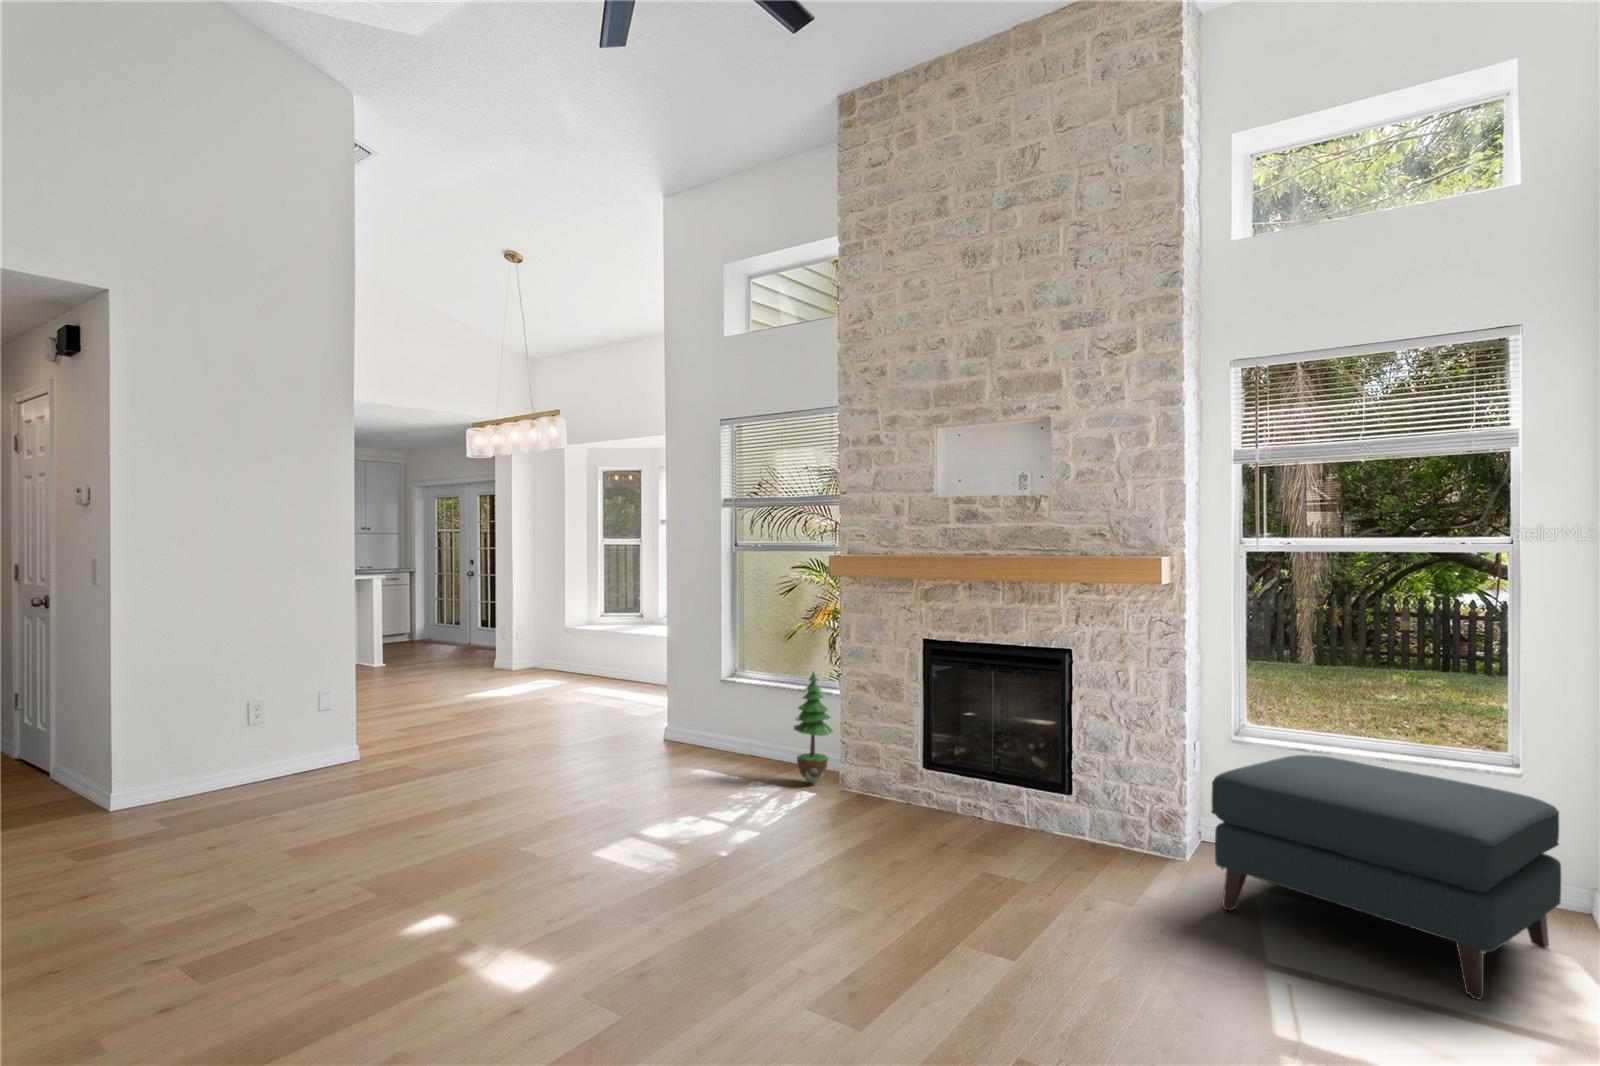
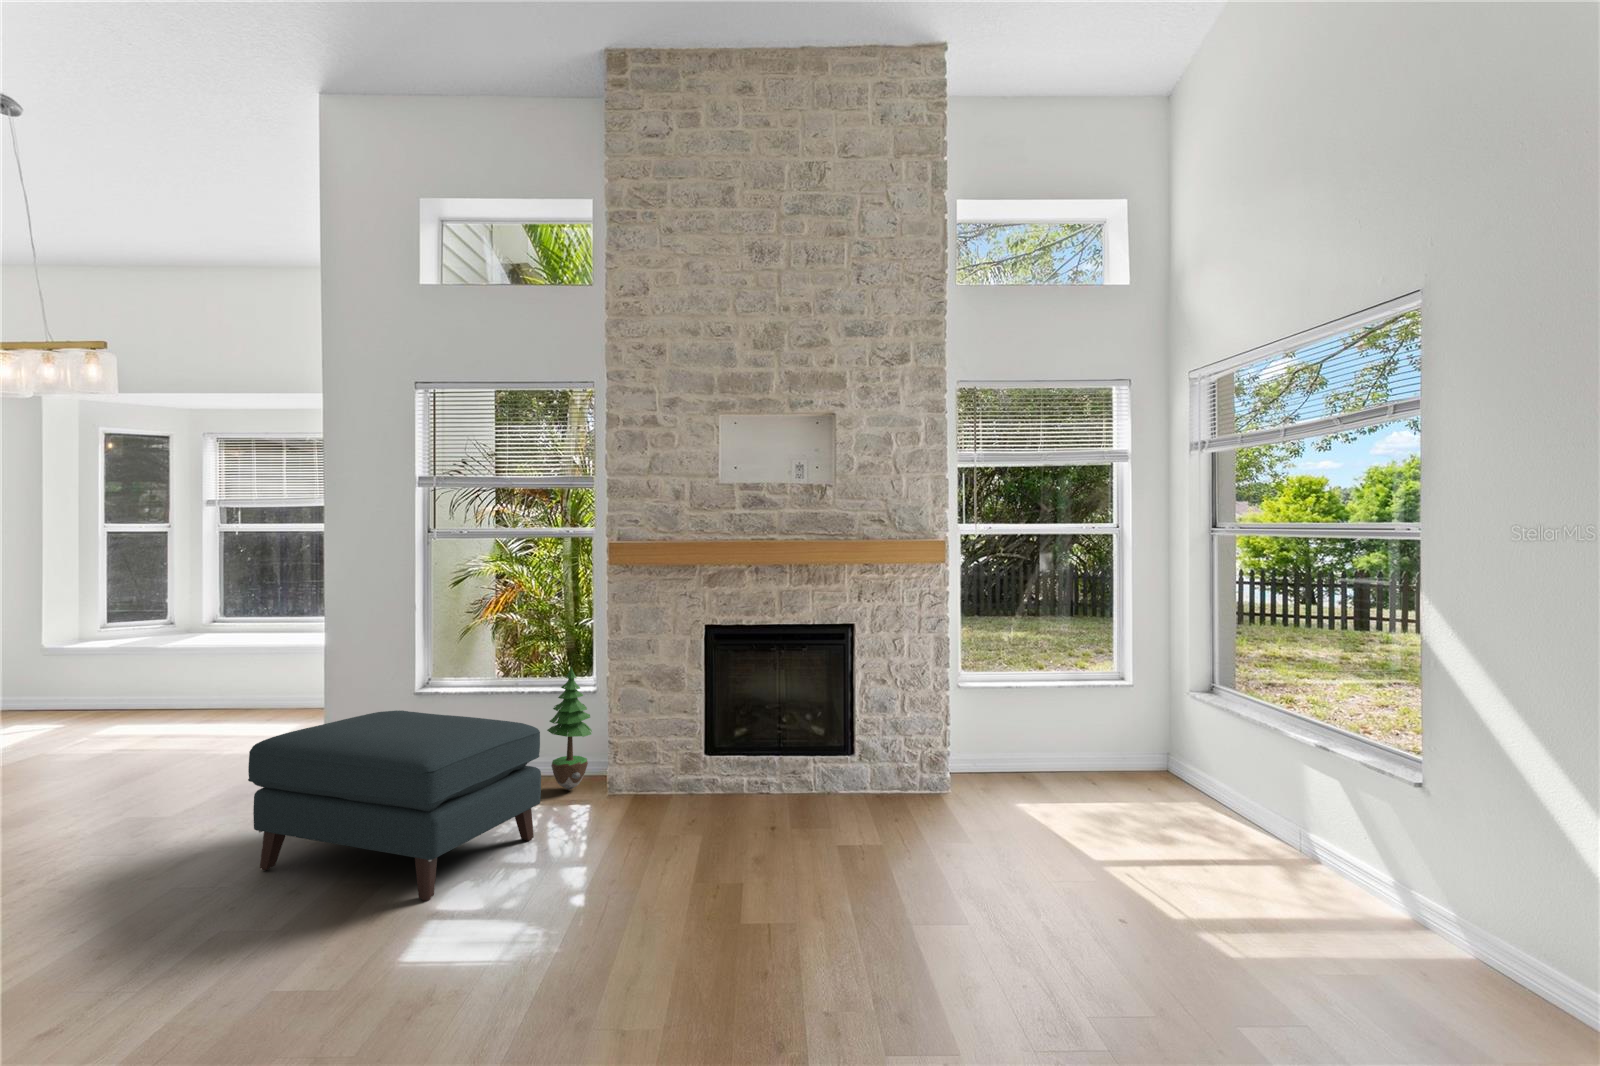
ottoman: present [1211,755,1561,1000] -> present [248,710,541,901]

